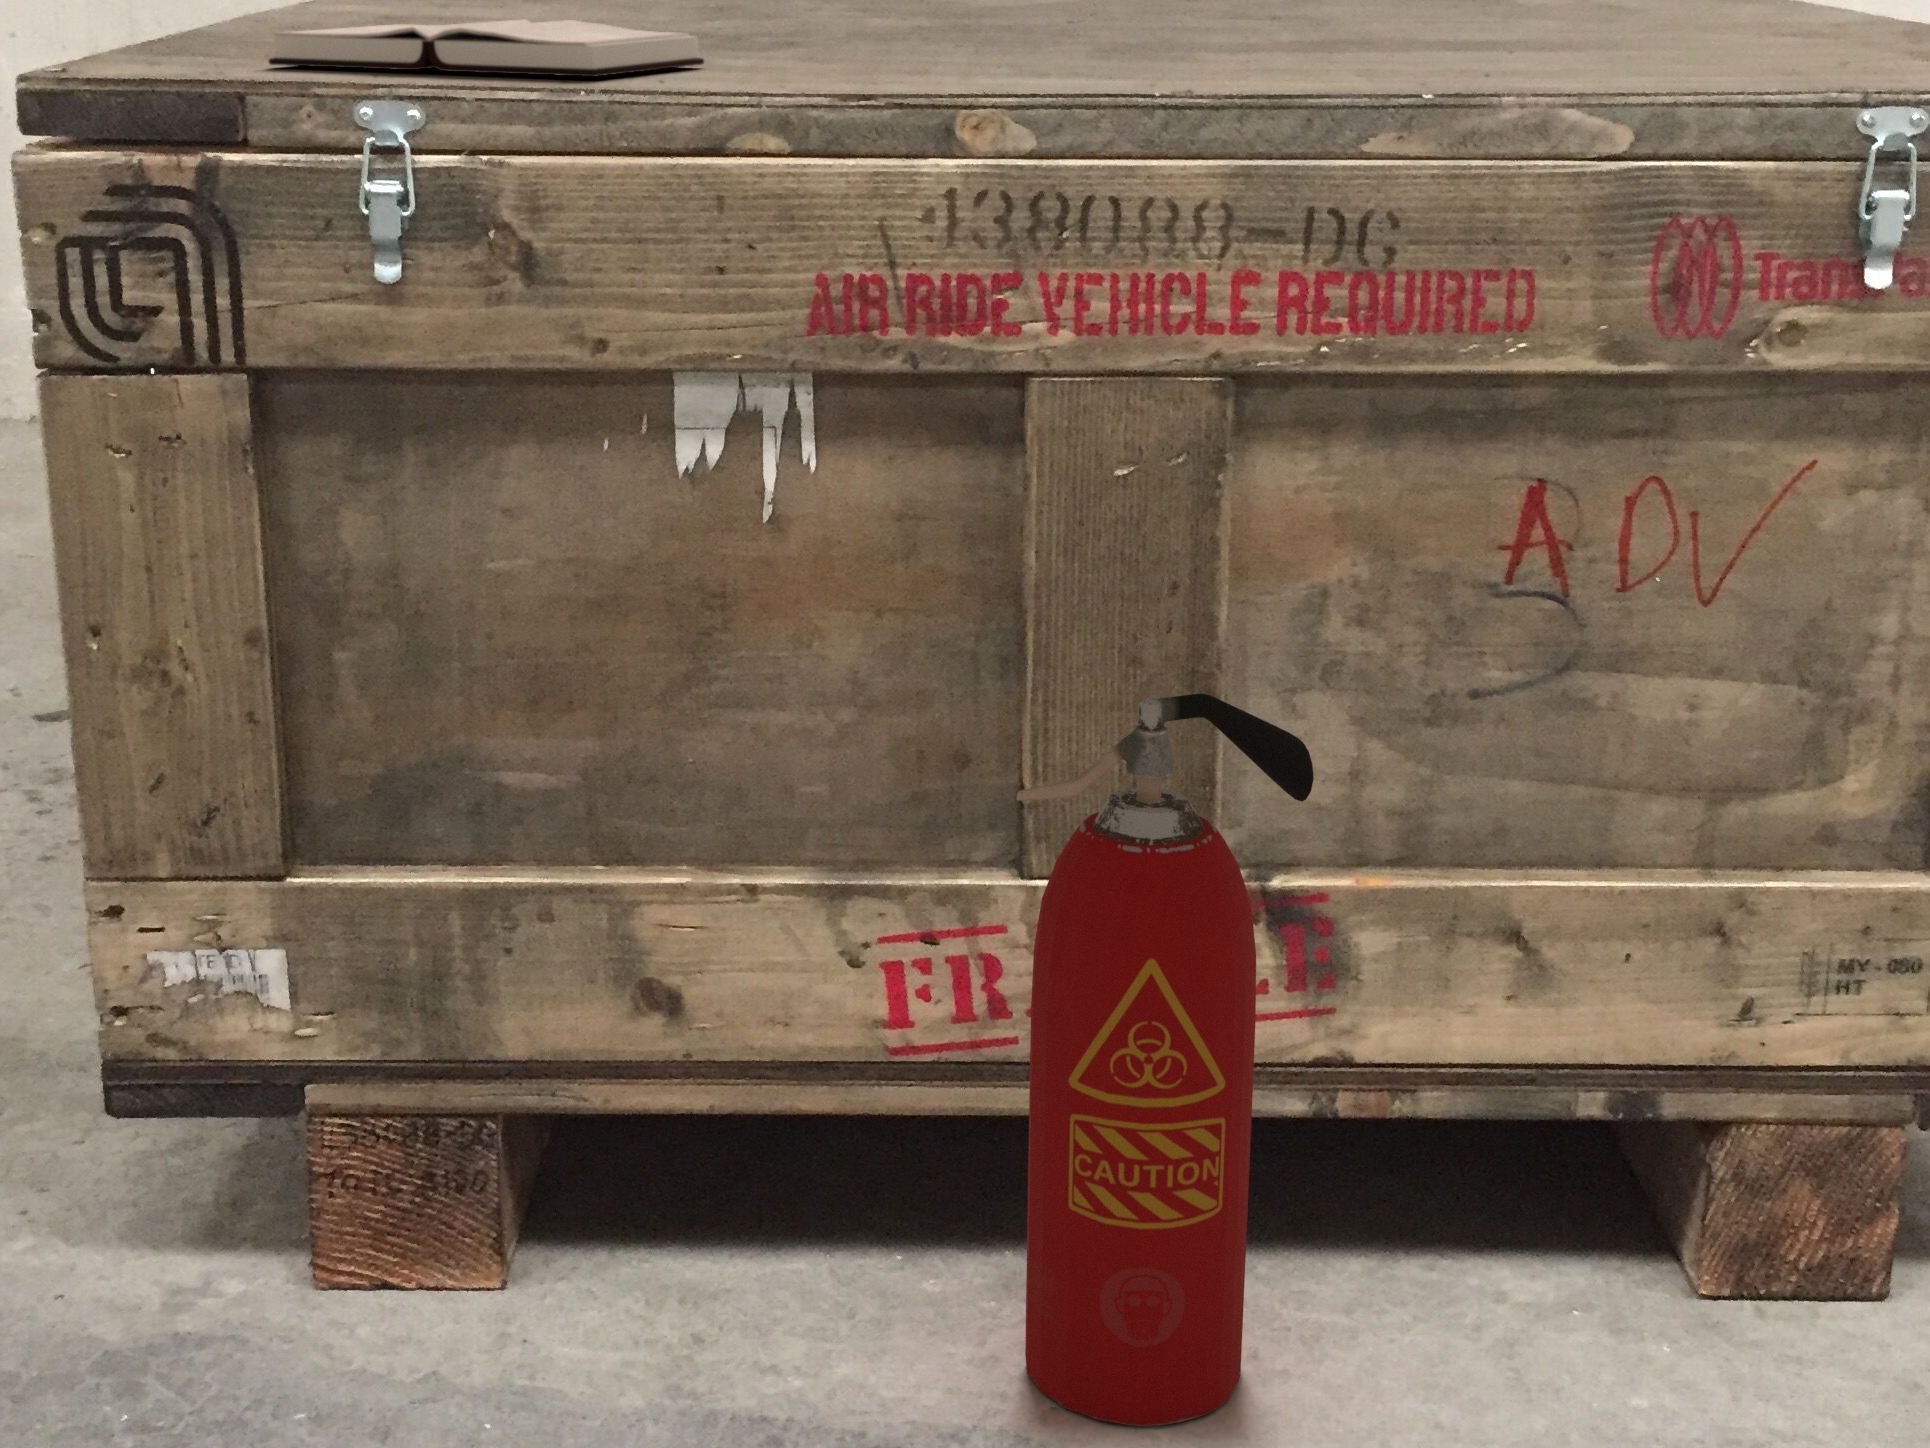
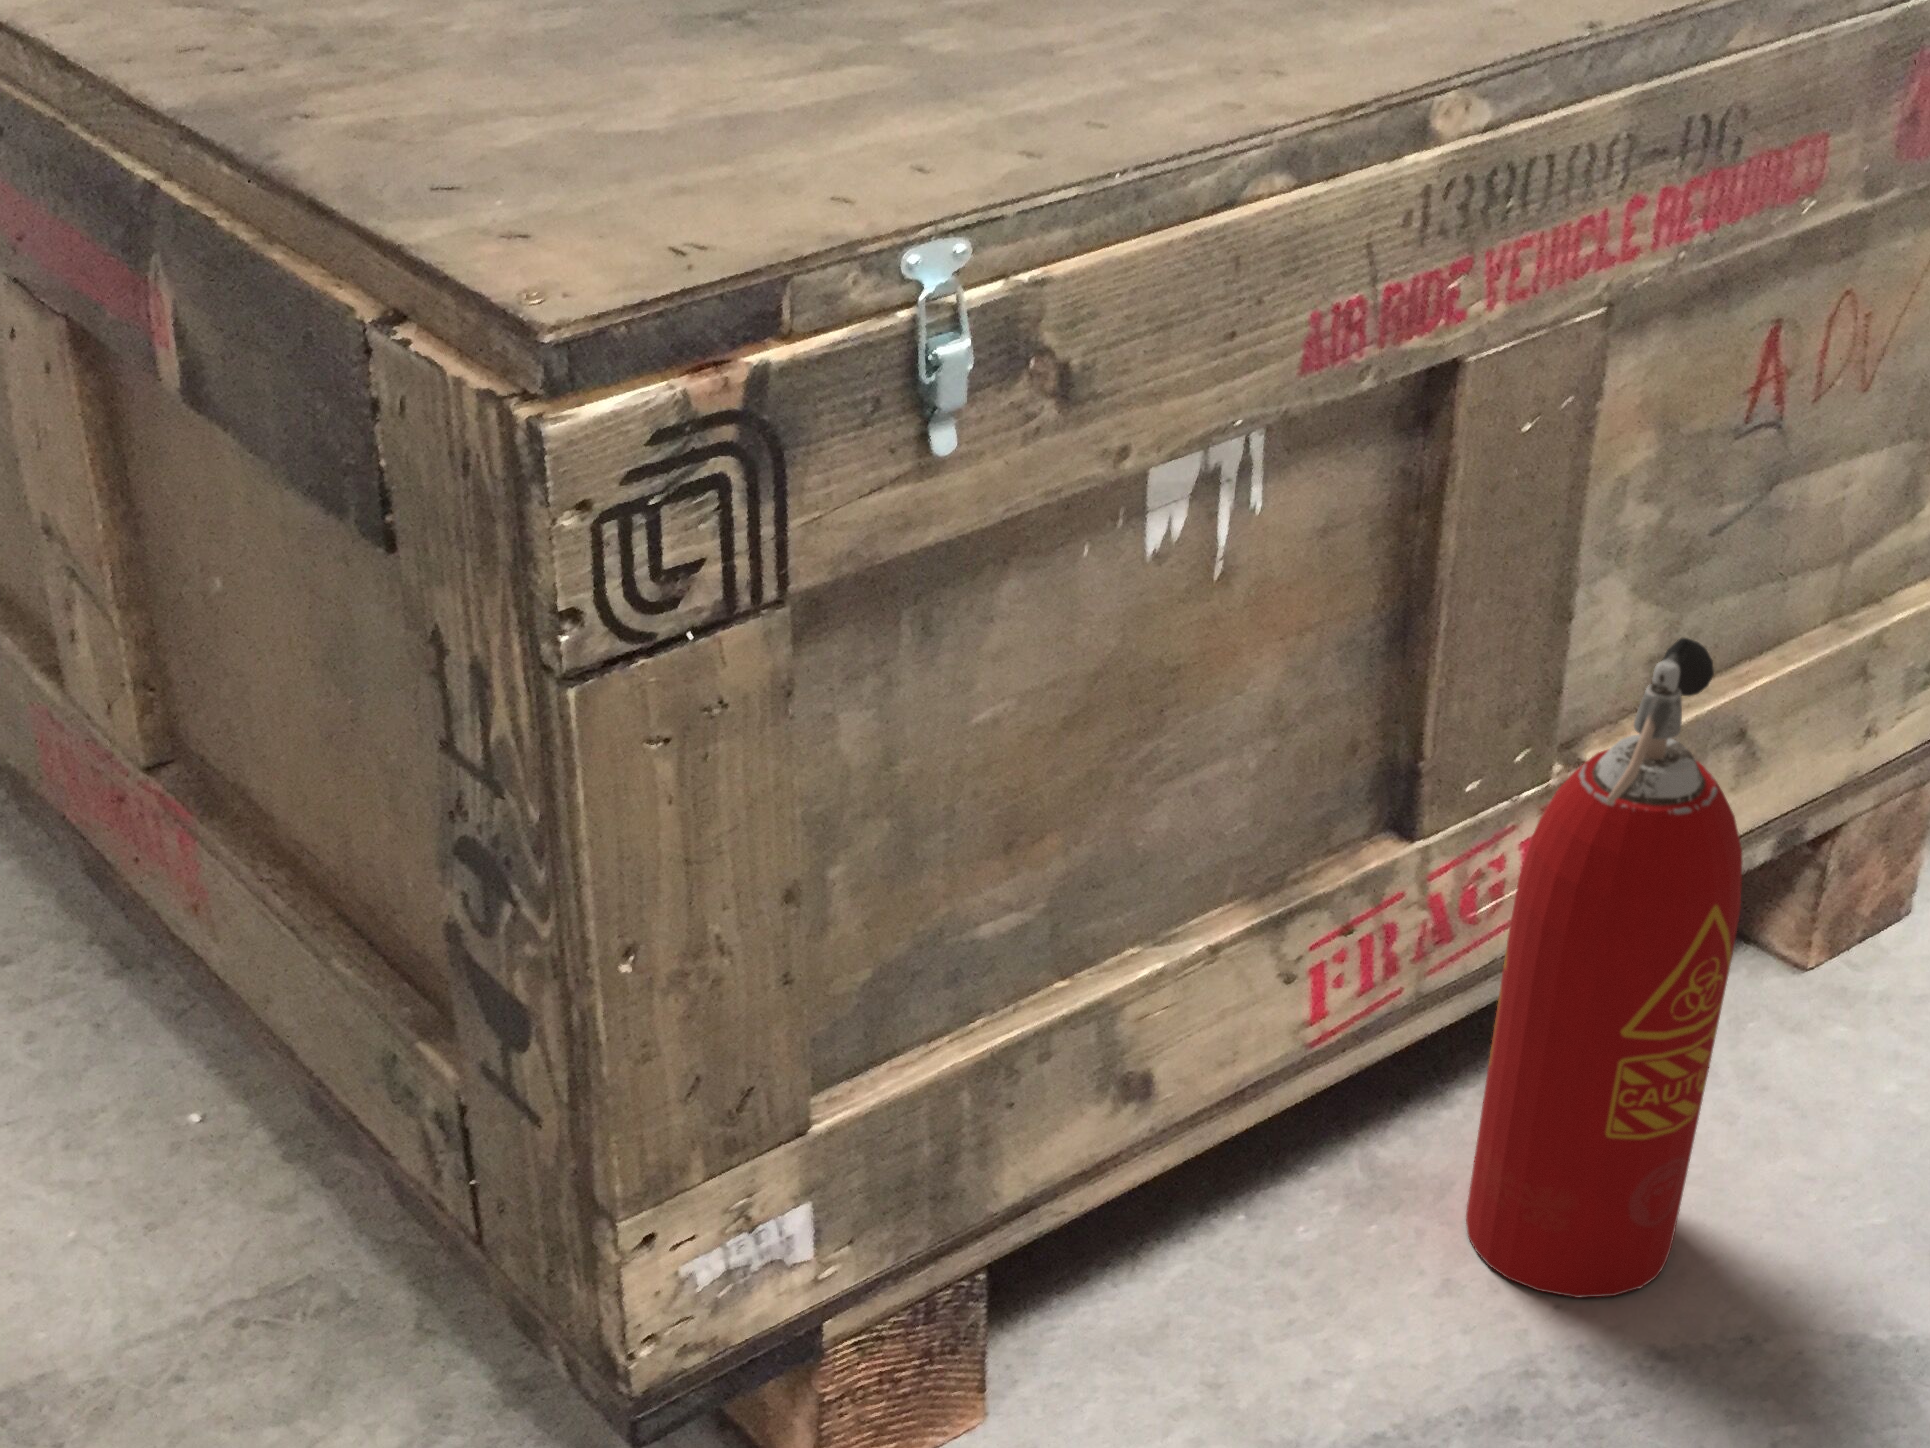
hardback book: present [269,19,704,77] -> none [709,53,1228,219]

